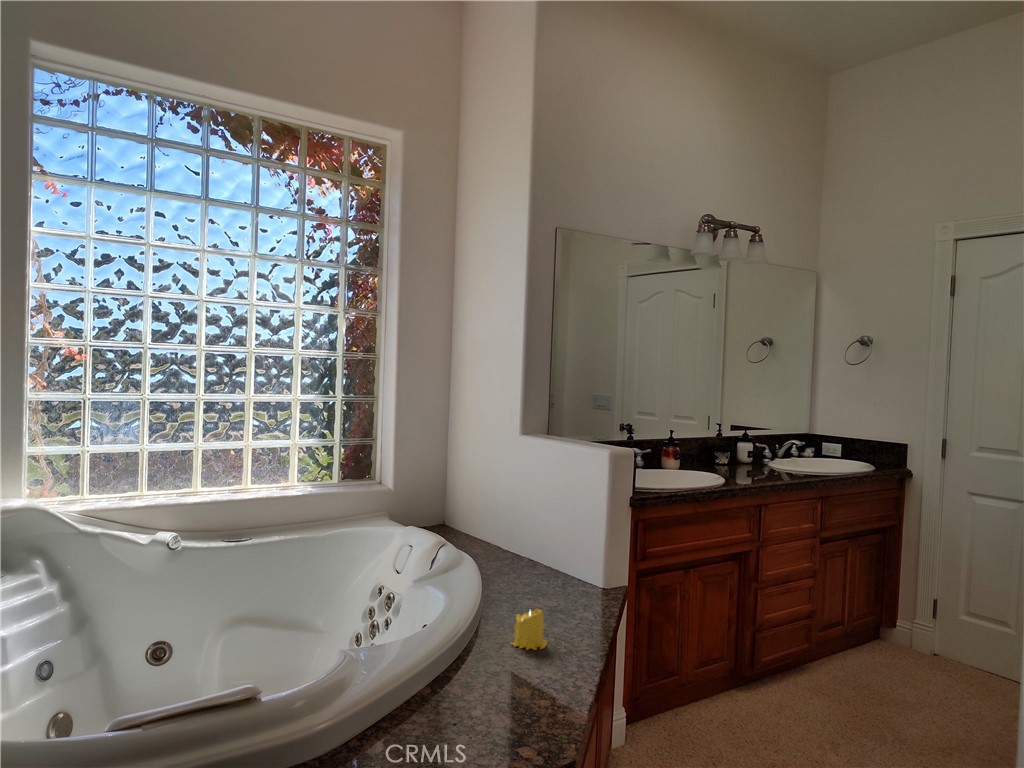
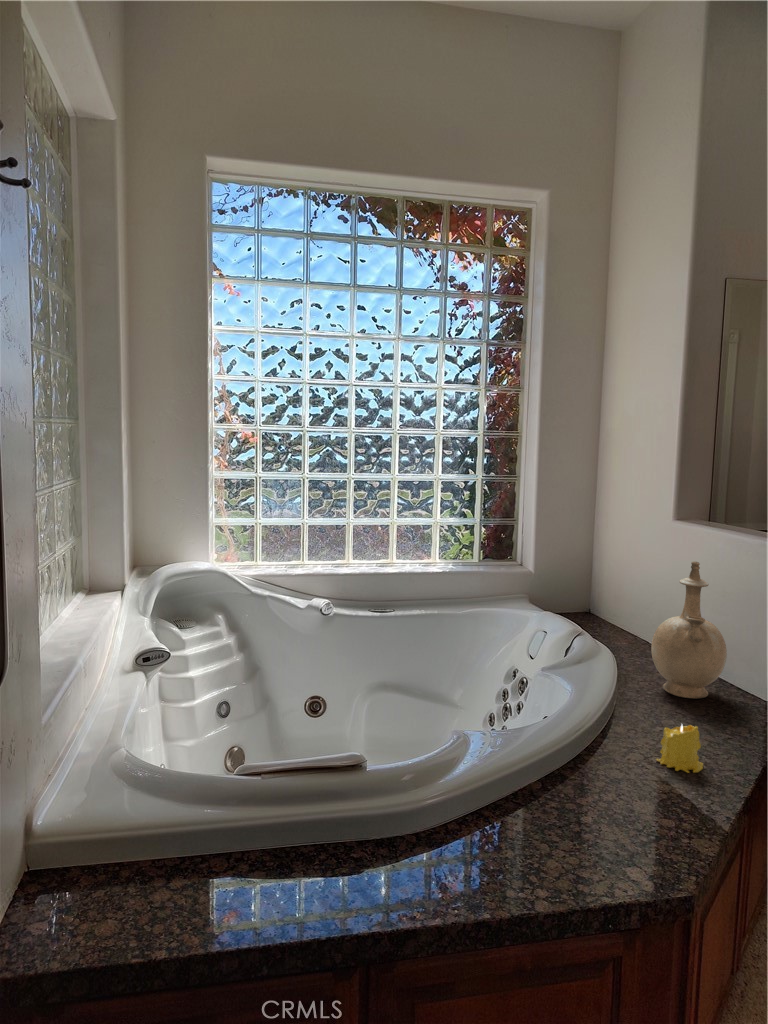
vase: none [502,471,562,591] -> present [651,561,727,699]

